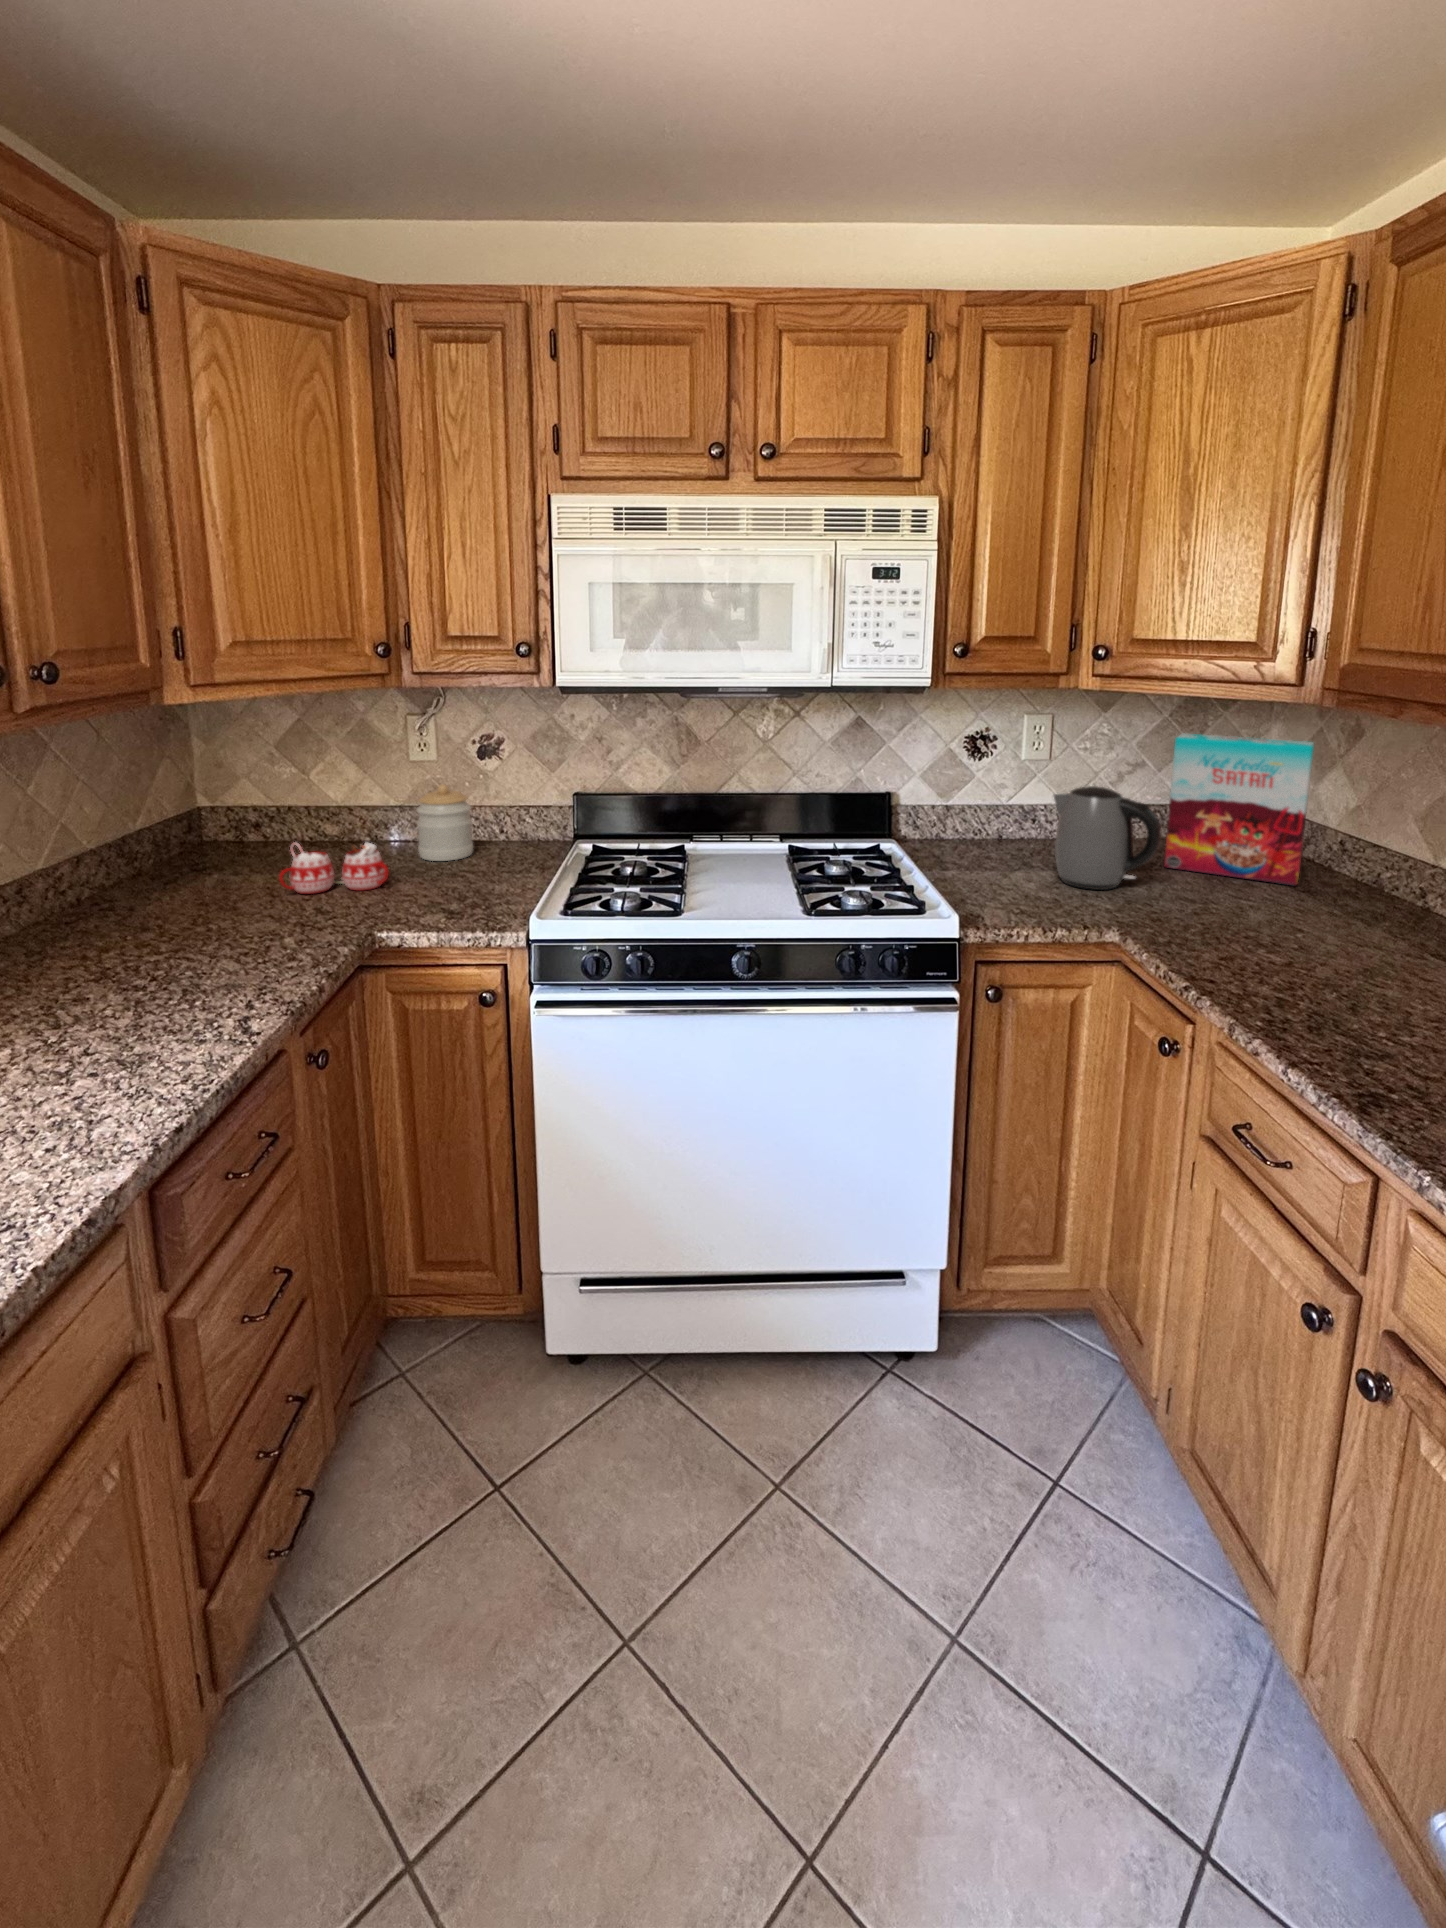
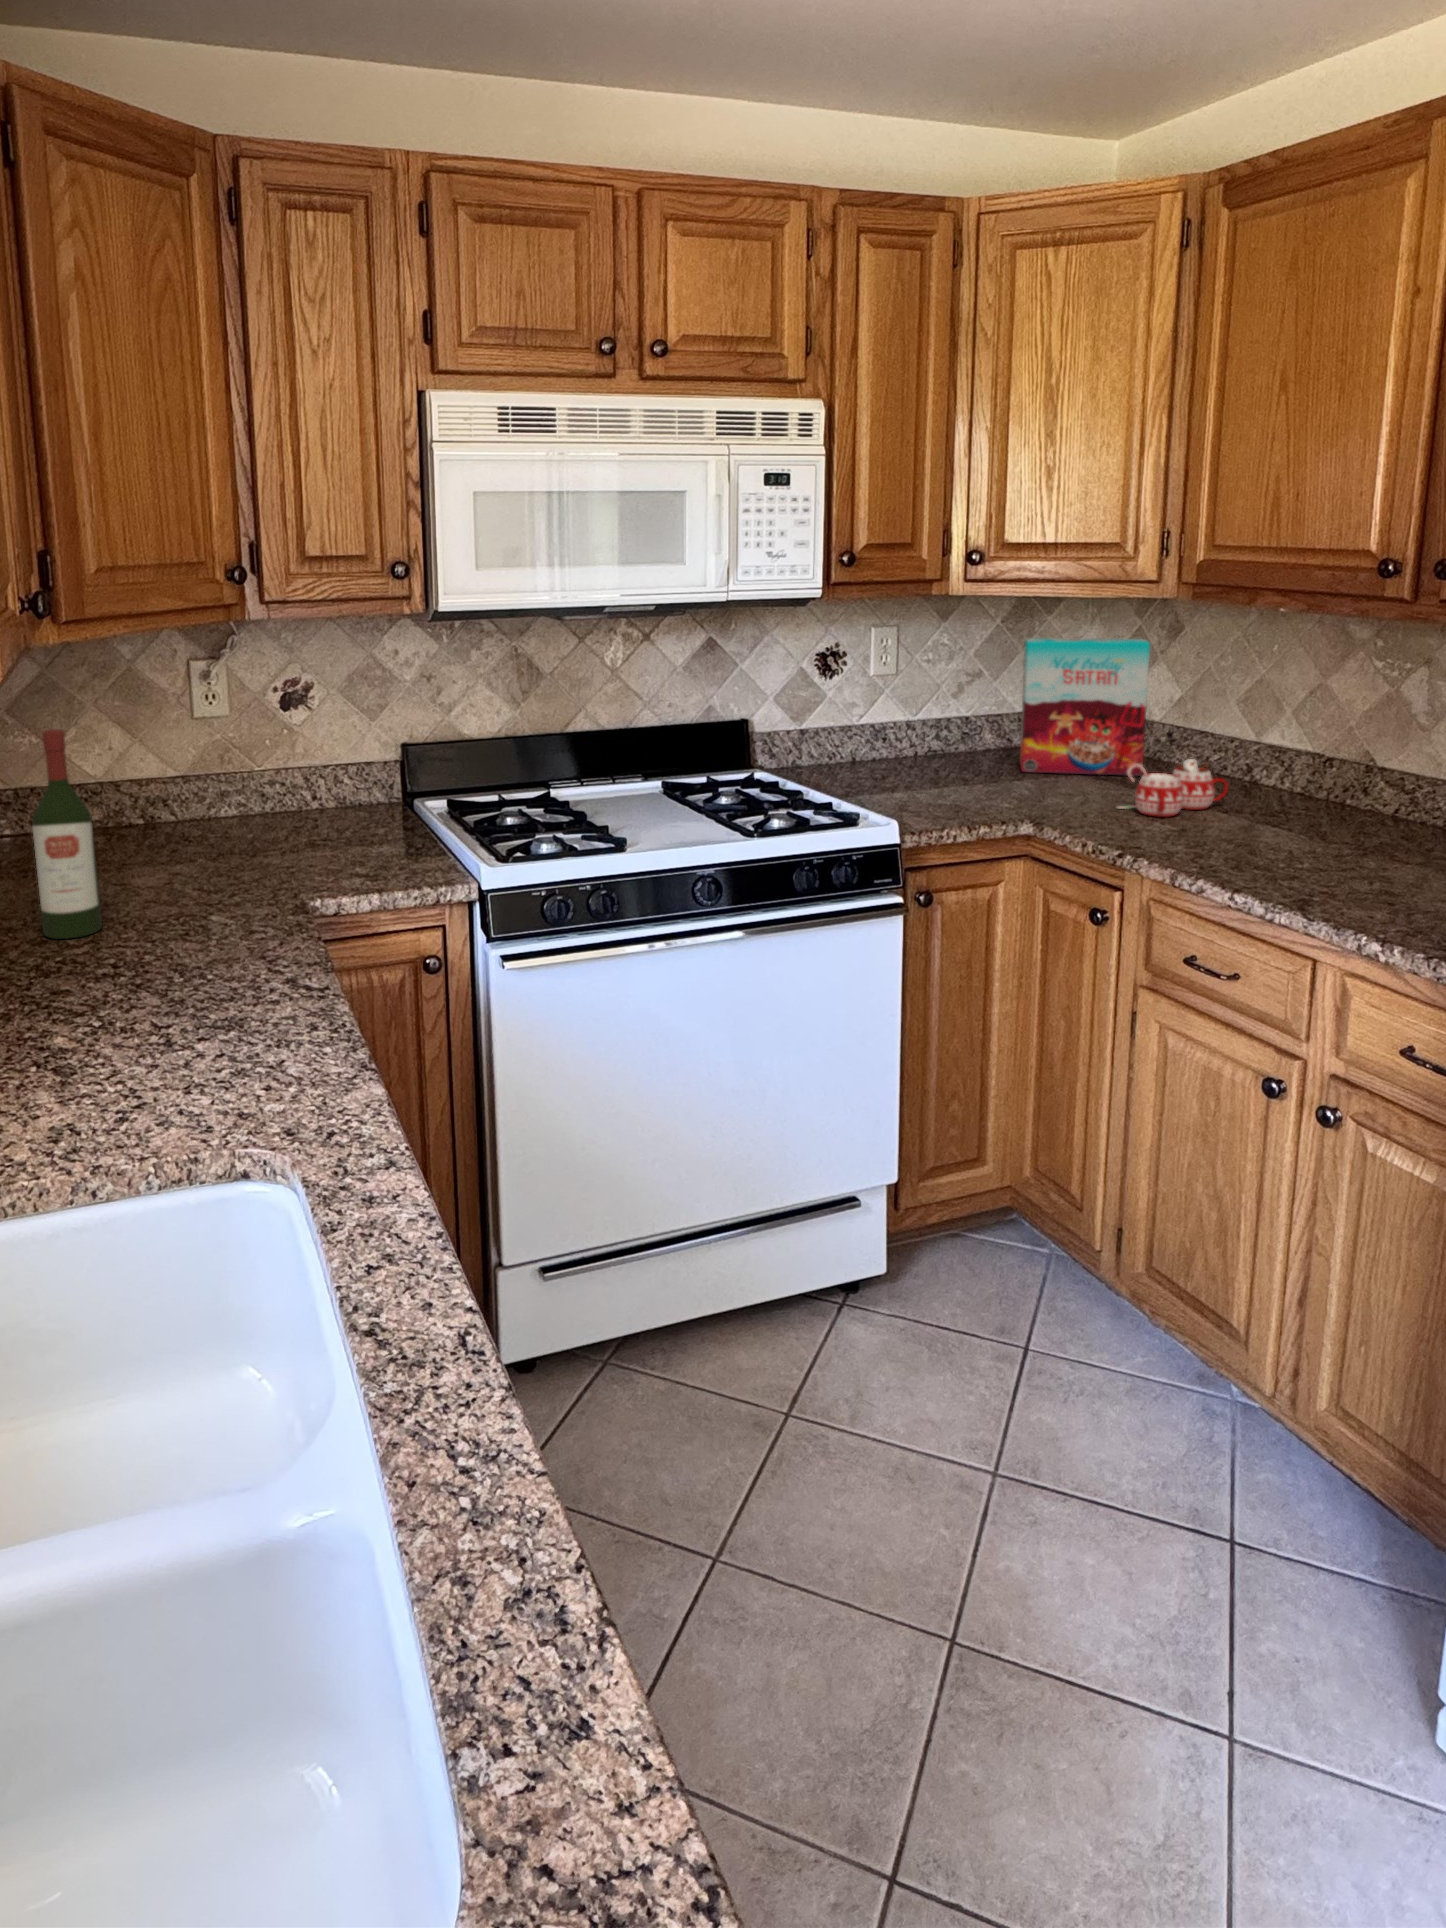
wine bottle: none [157,774,216,943] -> present [32,729,102,939]
jar: present [417,784,473,861] -> none [220,742,292,837]
kettle: present [1054,786,1161,890] -> none [930,693,1036,795]
mug: present [279,842,389,894] -> present [1117,759,1228,817]

